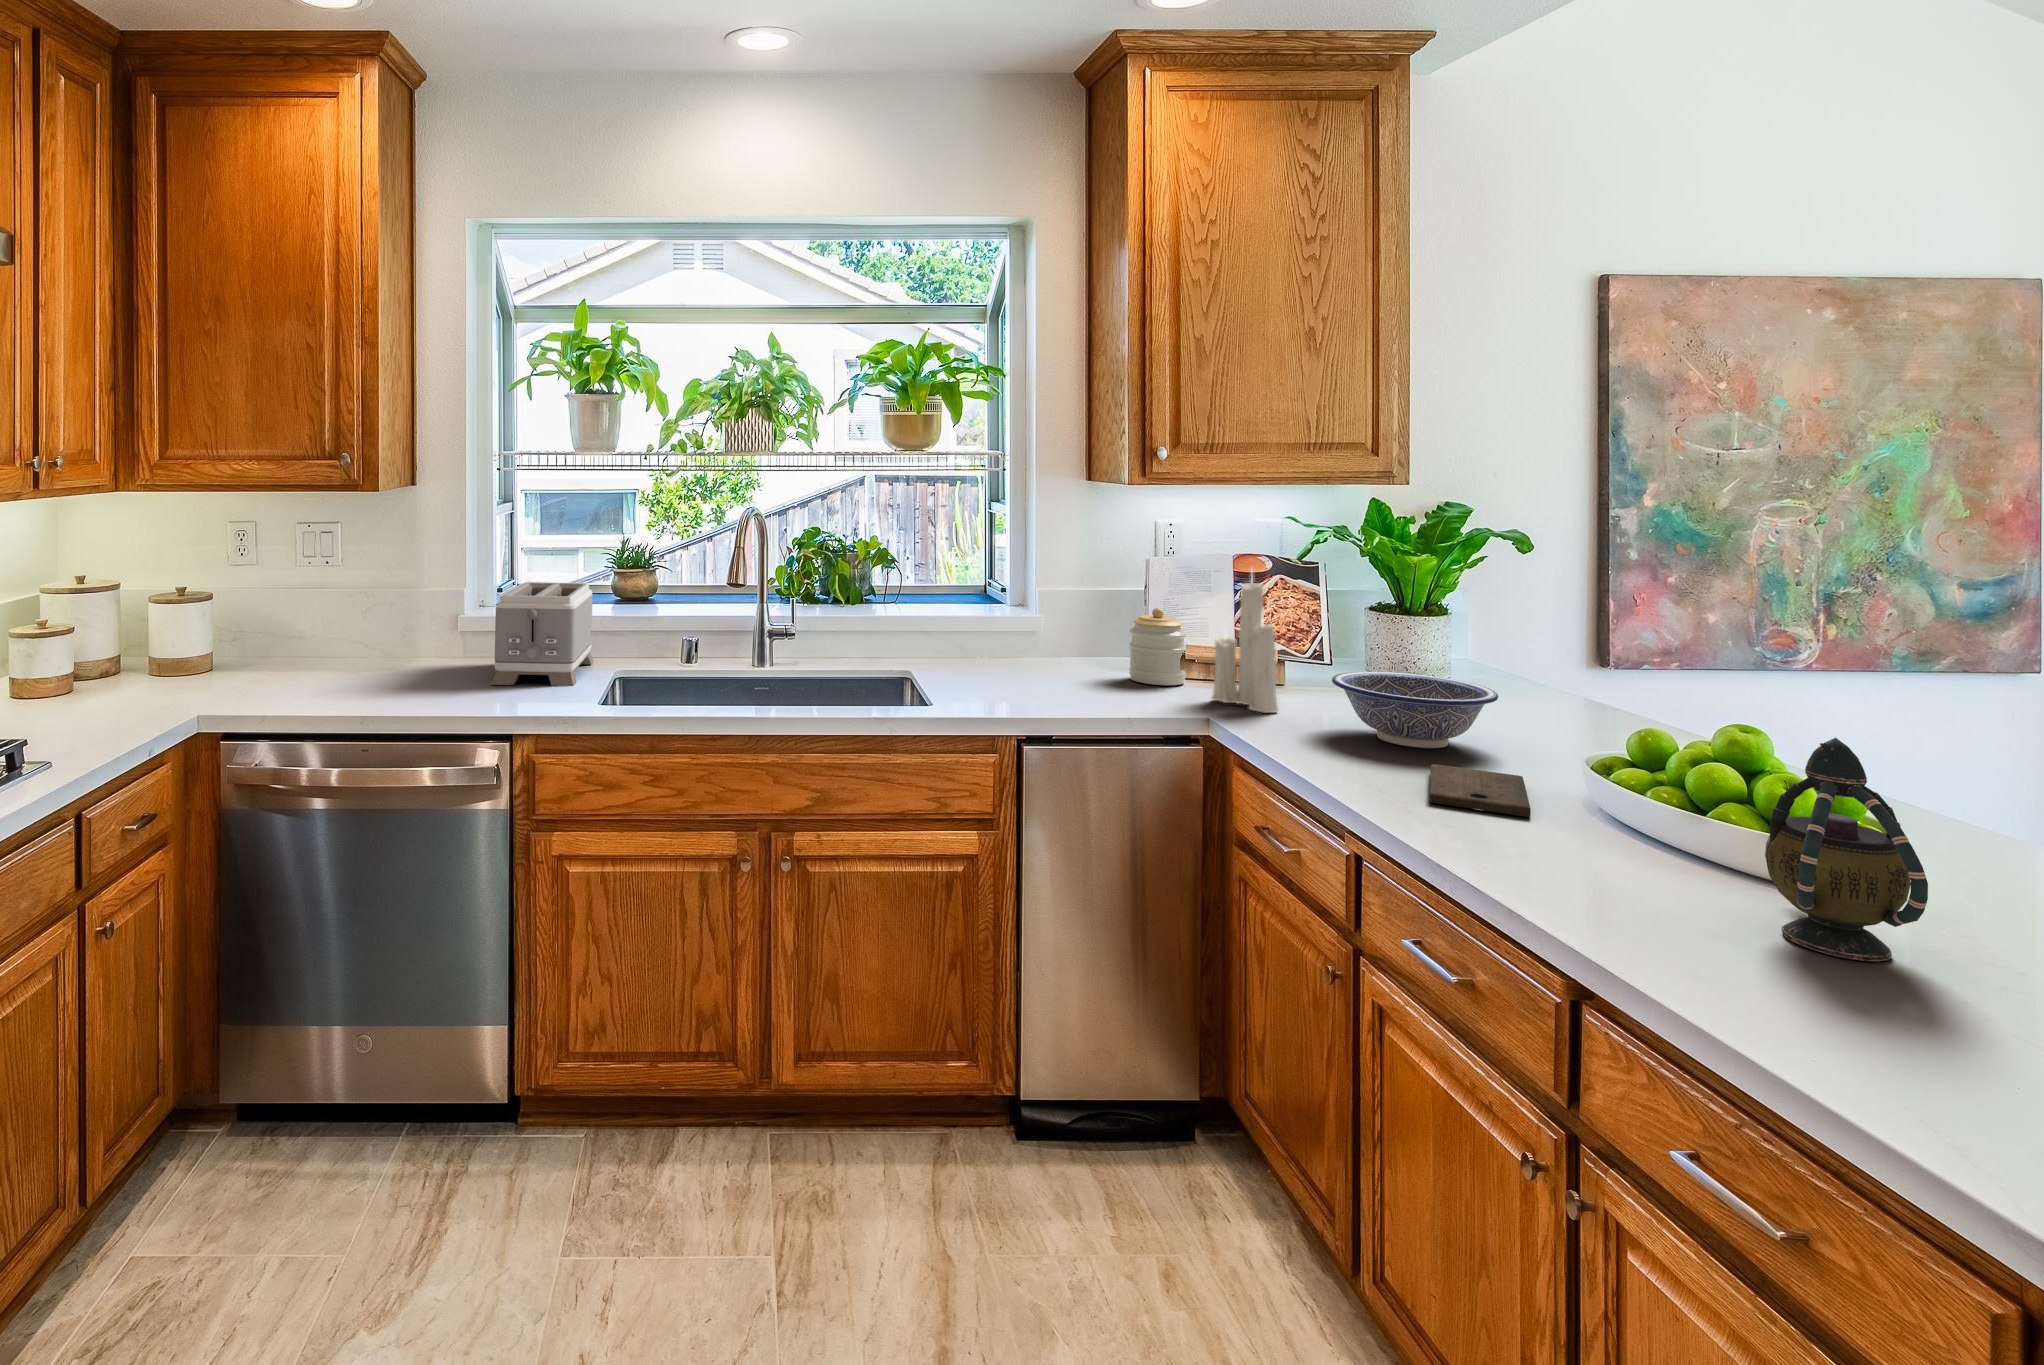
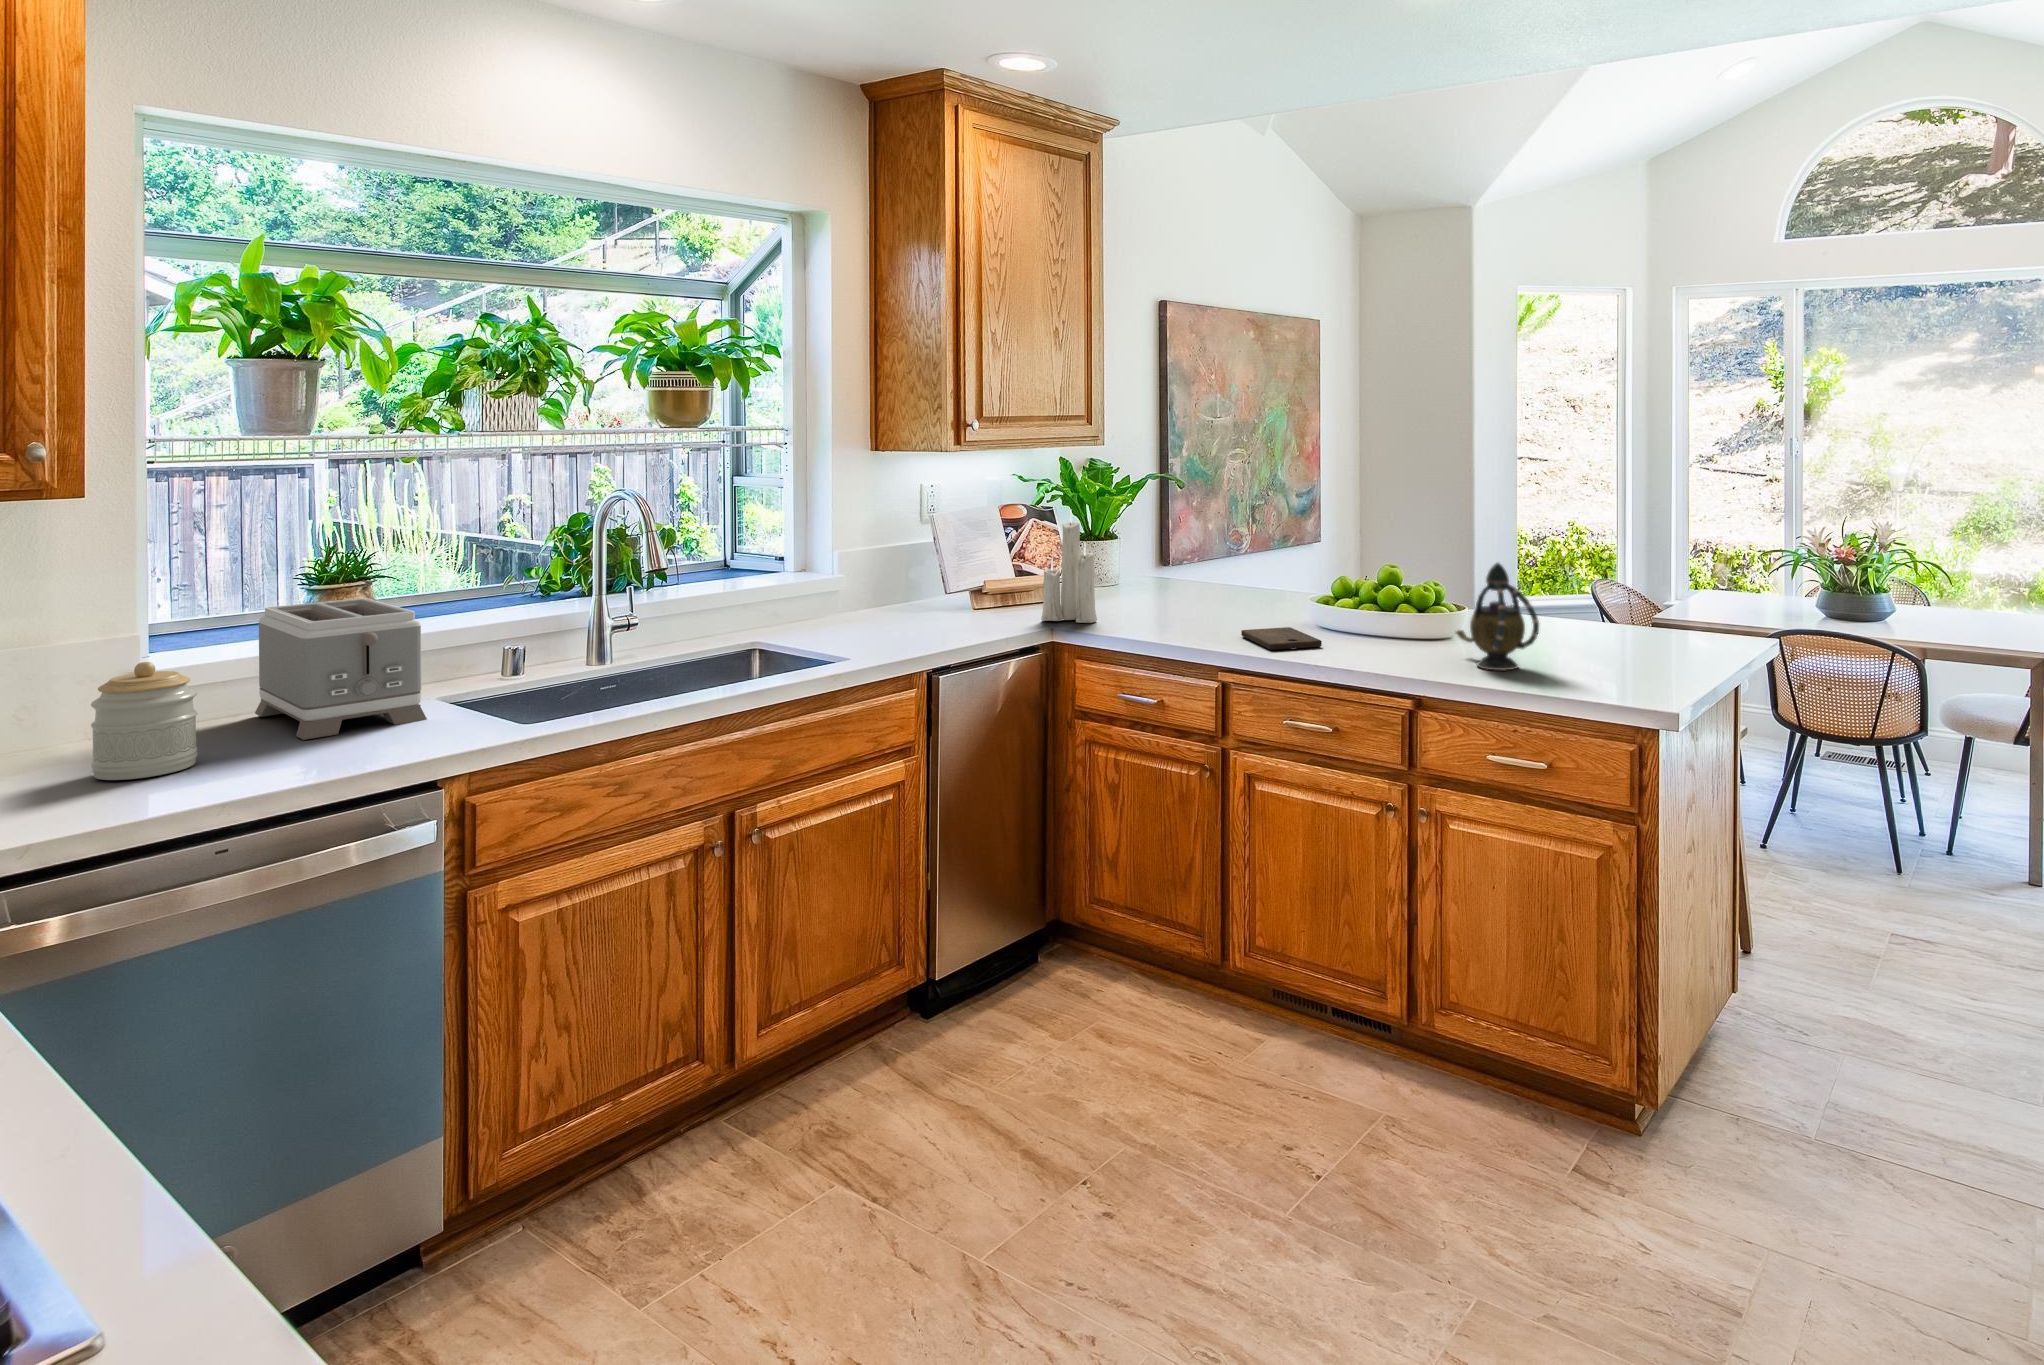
jar: present [1129,608,1186,685] -> present [91,662,198,780]
decorative bowl: present [1332,672,1498,748] -> none [1147,576,1250,626]

